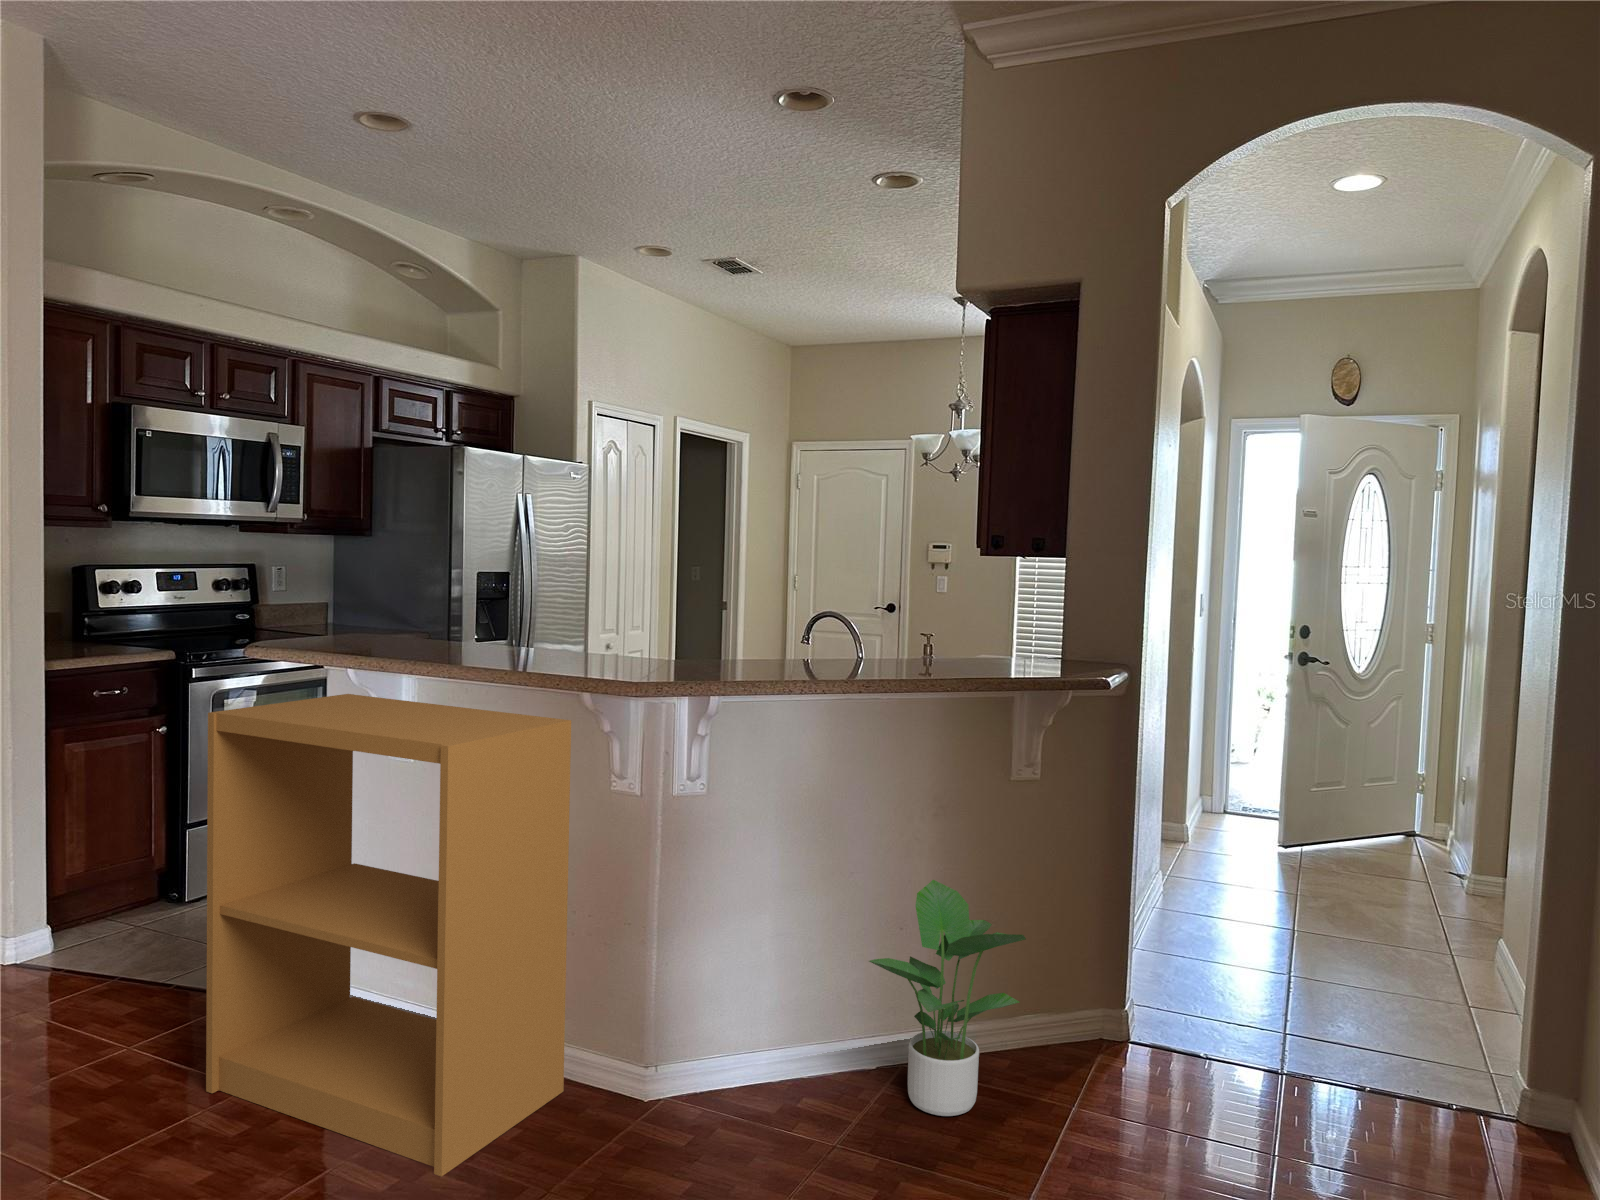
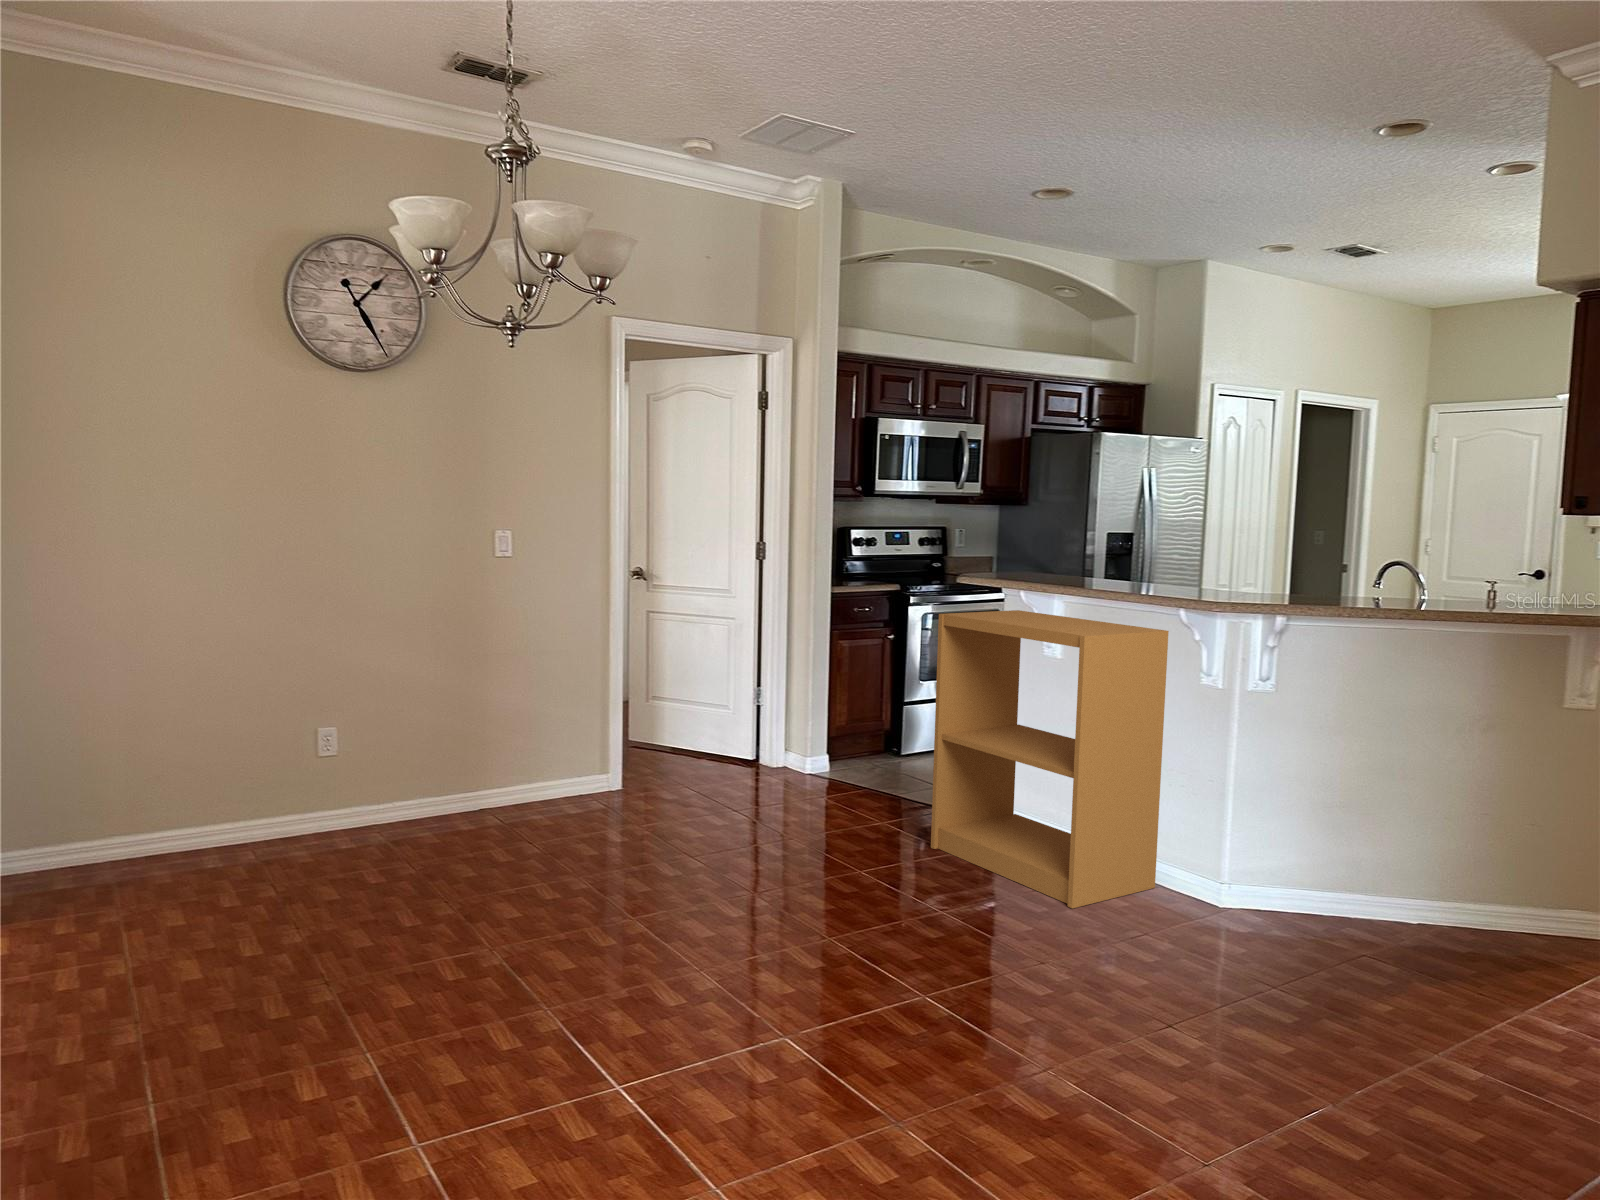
potted plant: present [869,880,1026,1116] -> none [1393,777,1537,957]

